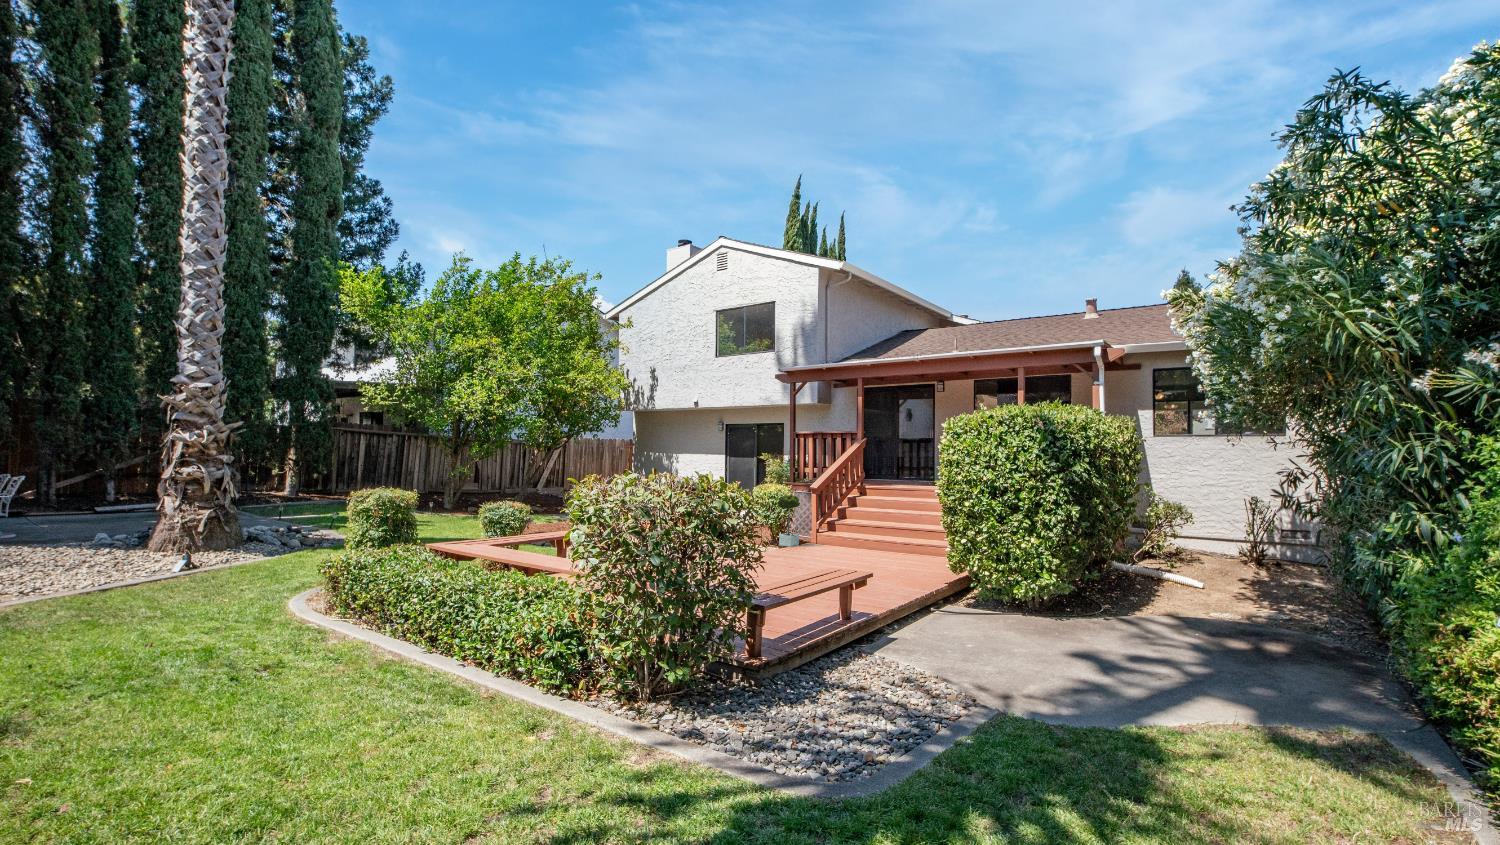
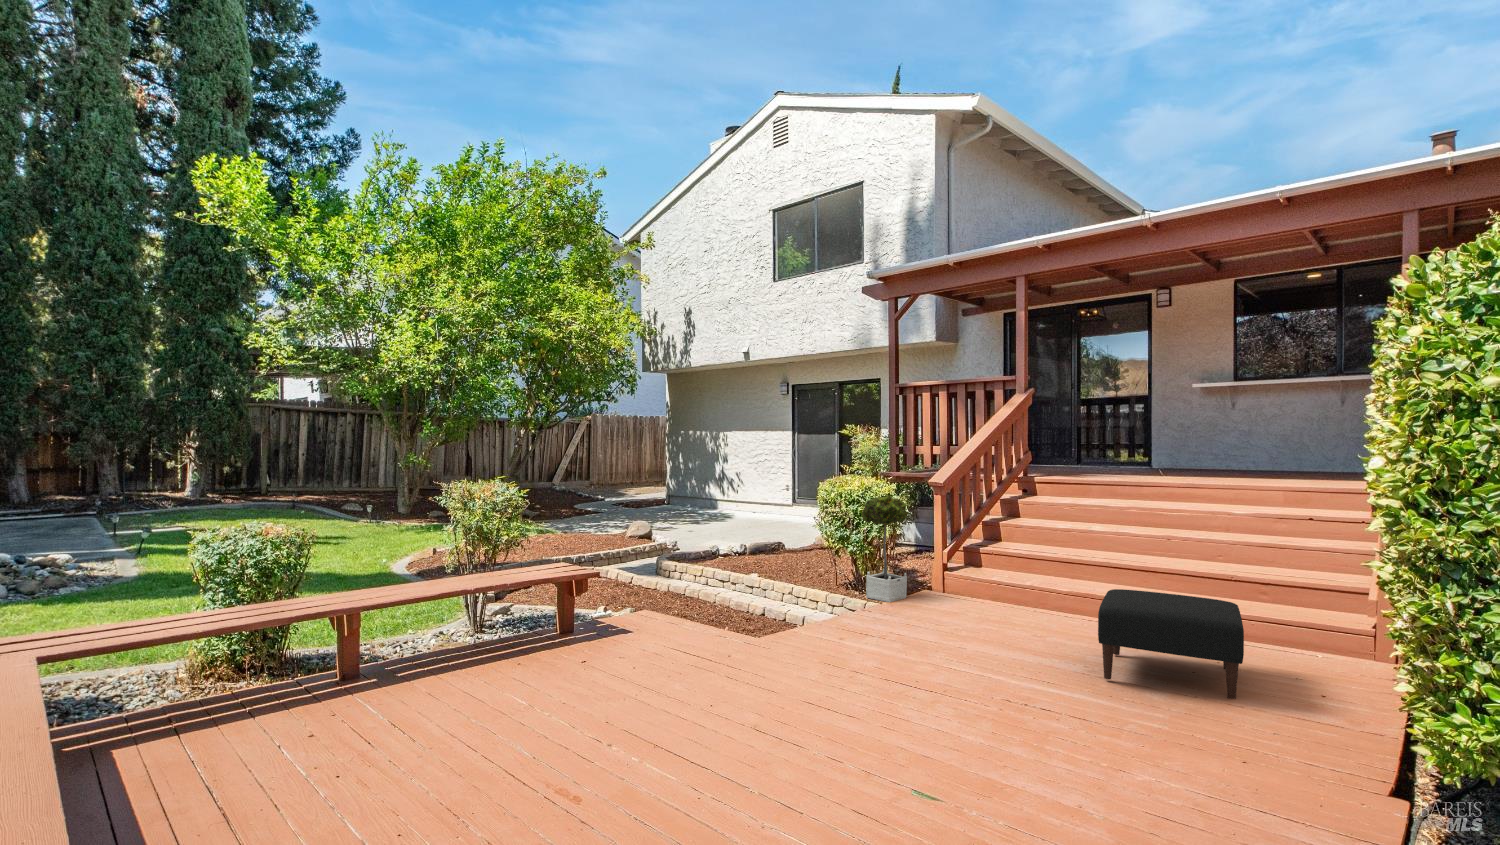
ottoman: none [873,532,928,568] -> present [1098,589,1244,699]

